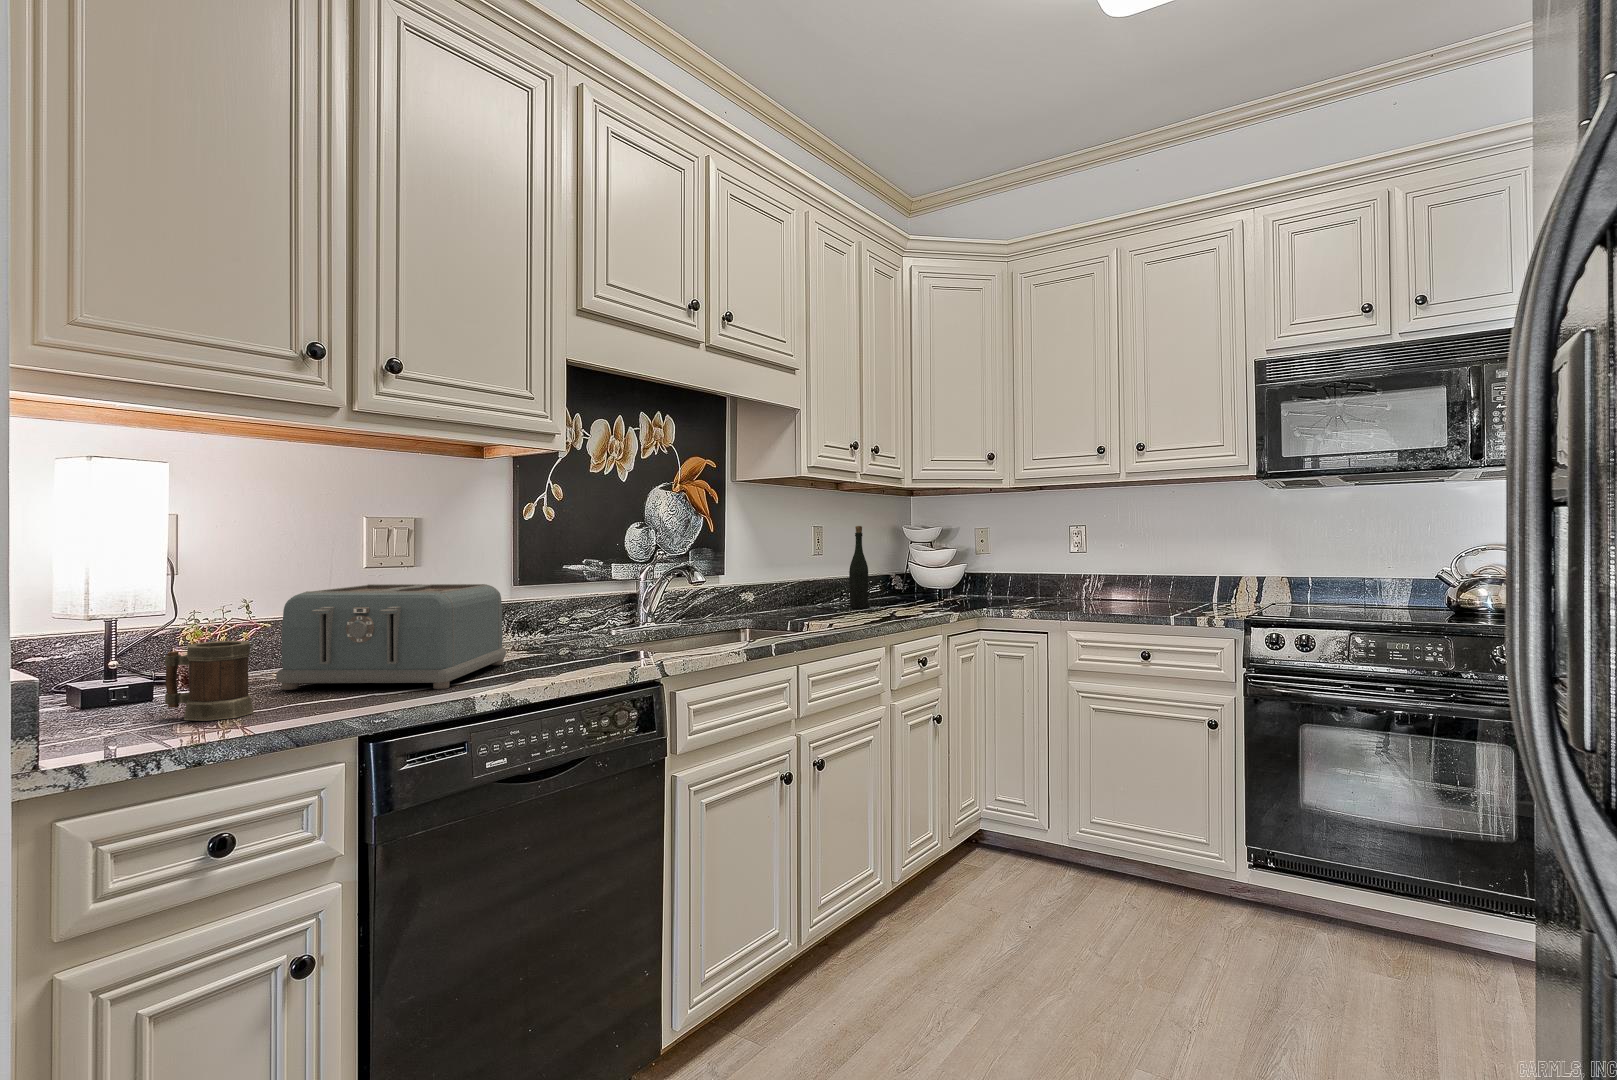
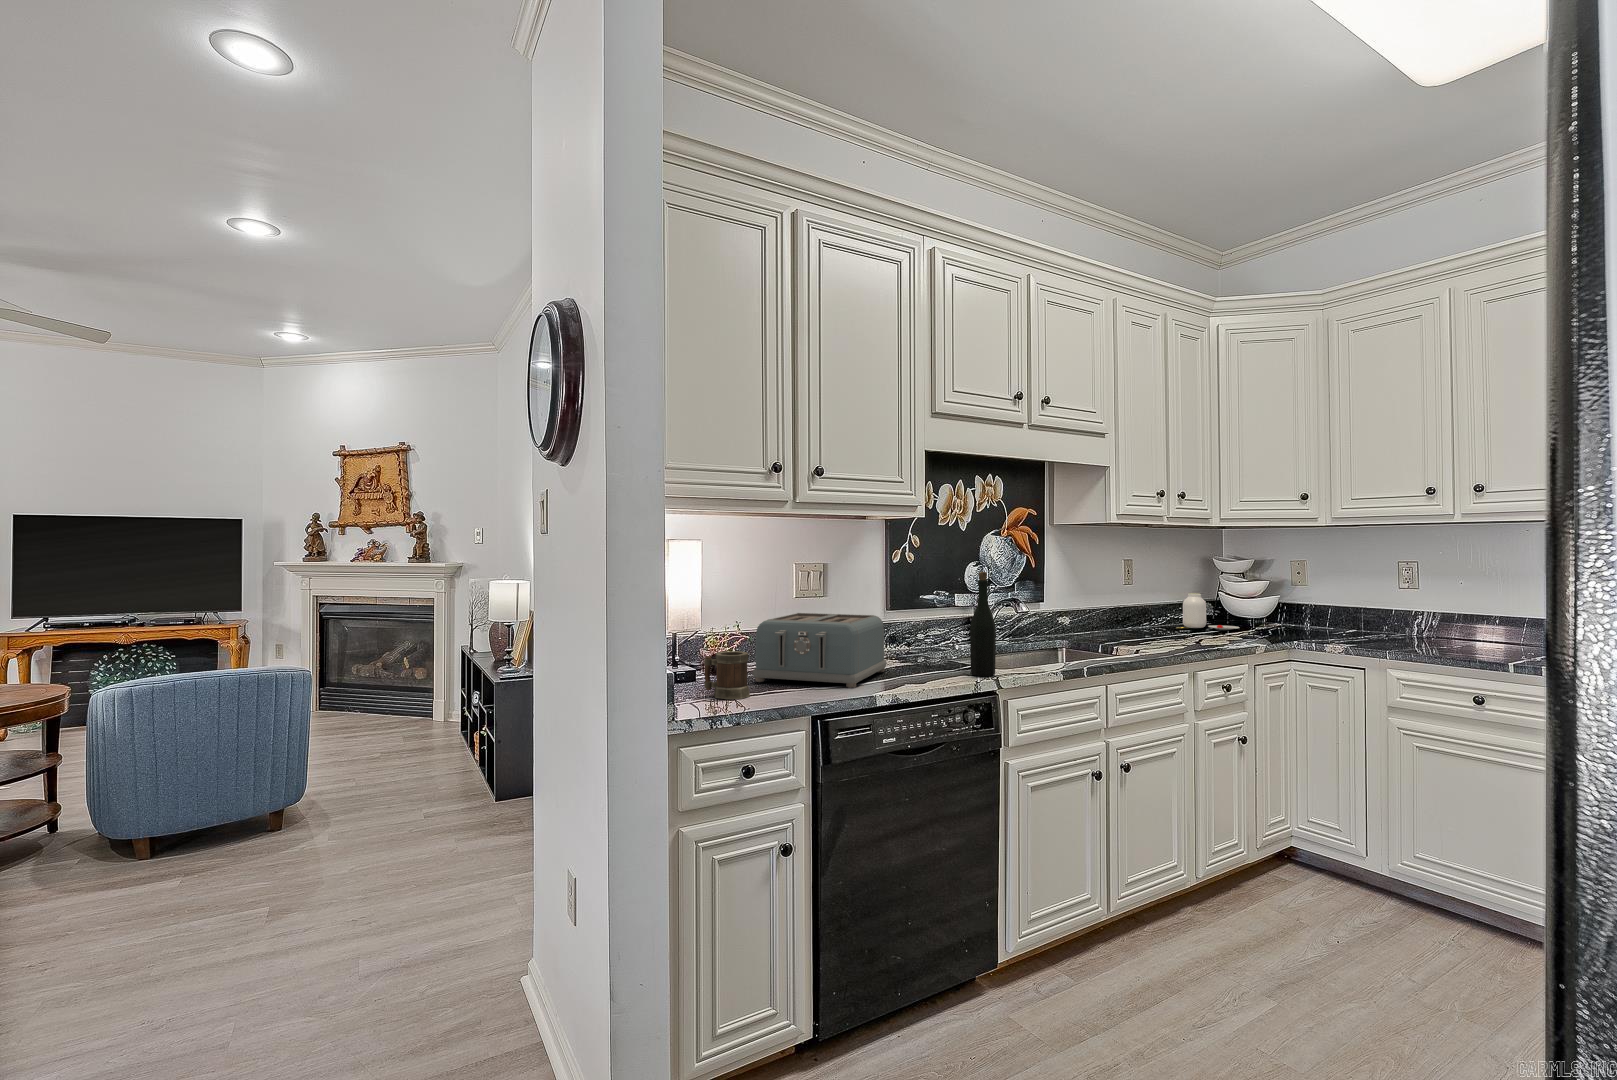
bottle: present [849,526,868,609] -> present [970,572,996,676]
jar: none [866,564,930,602] -> present [1177,593,1239,630]

